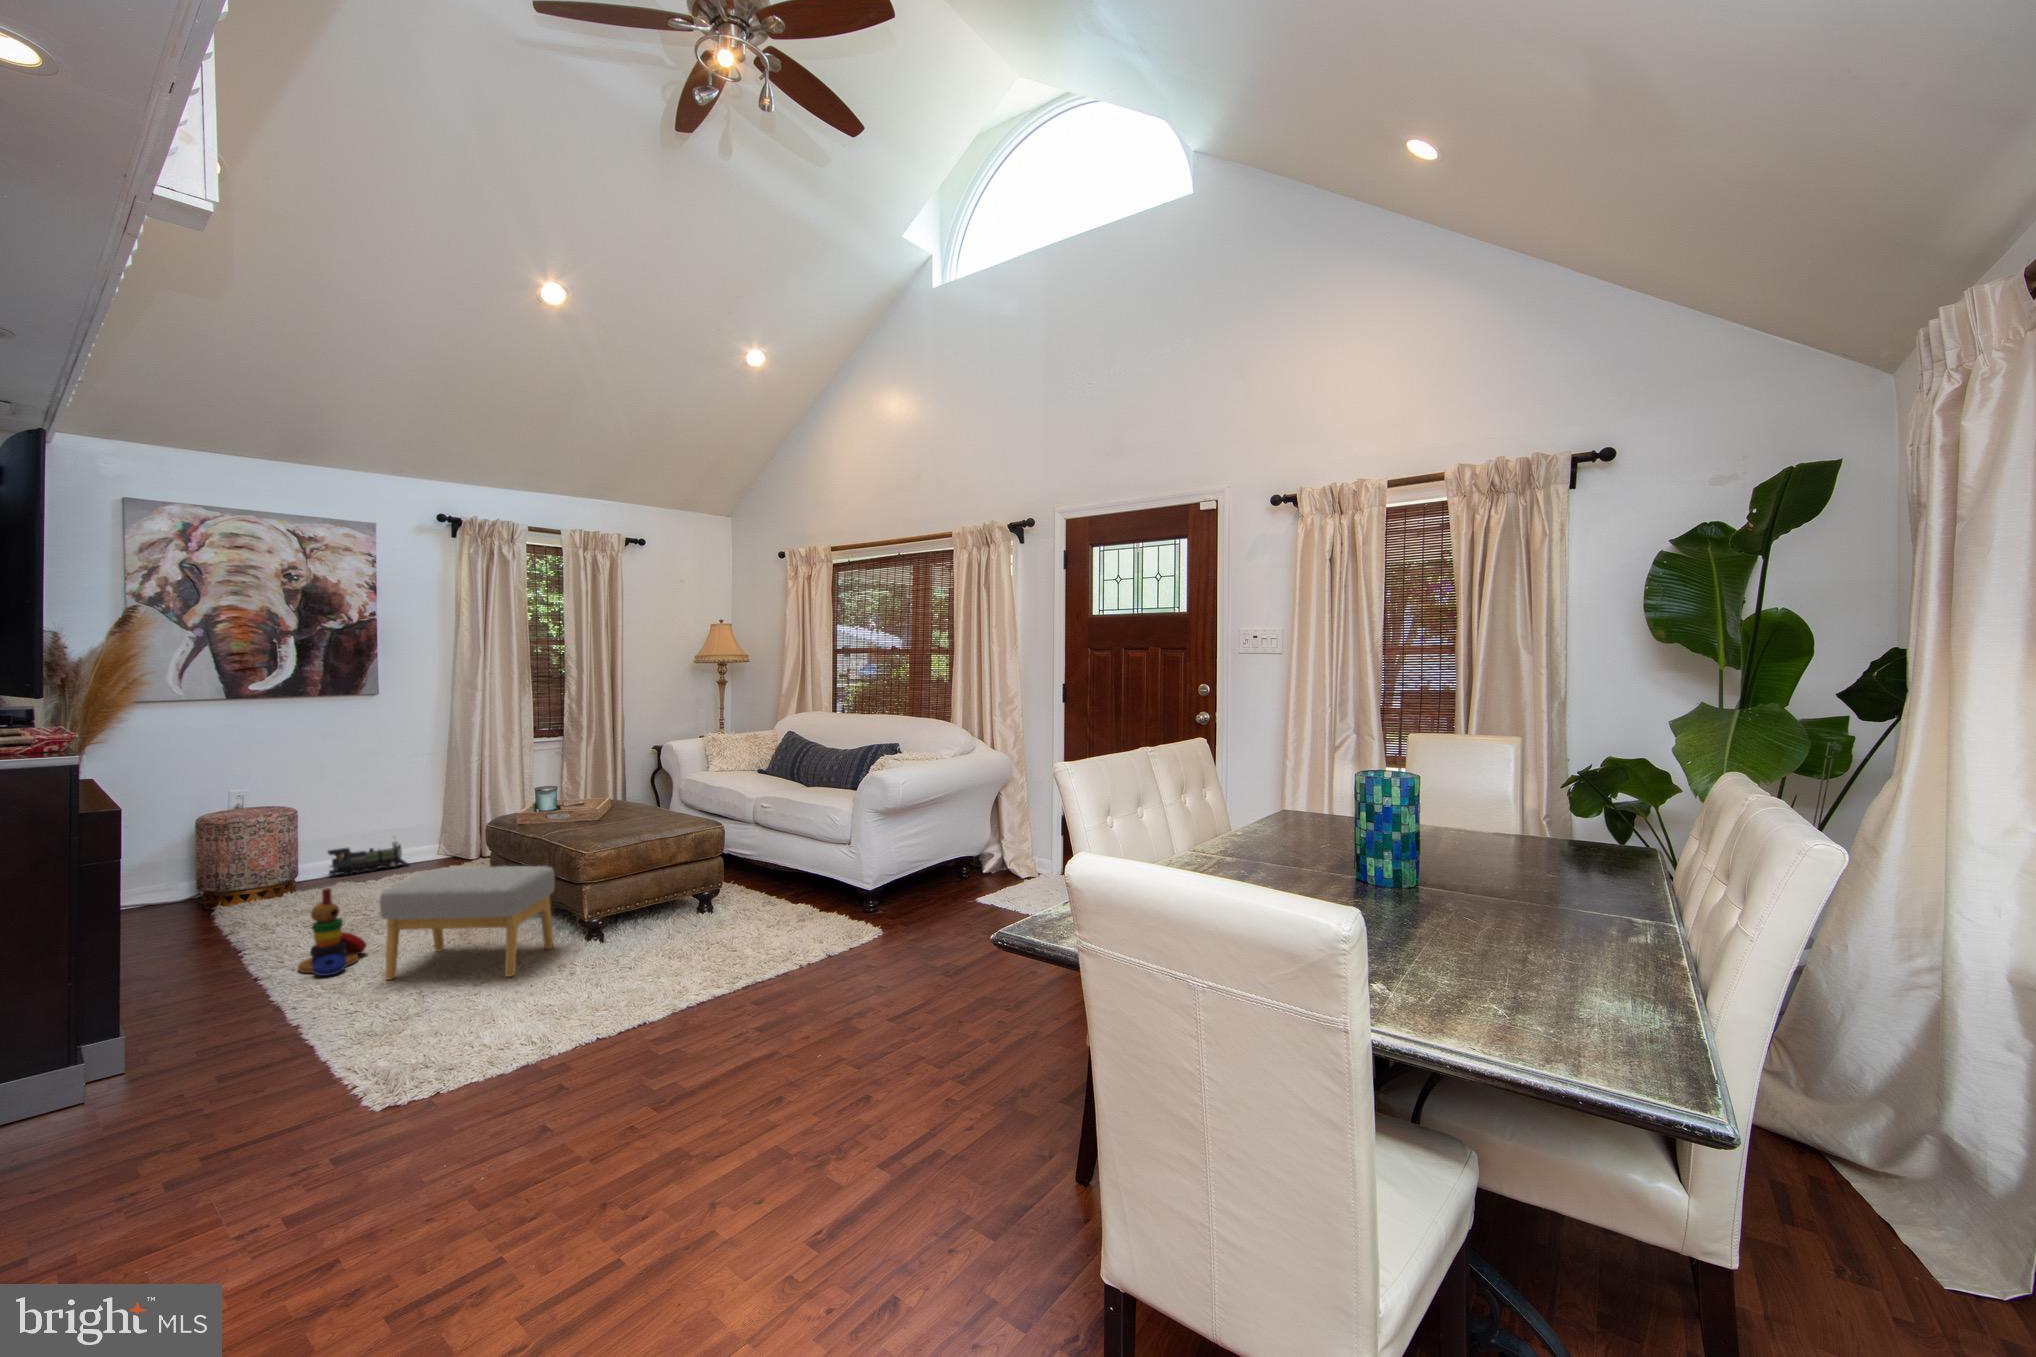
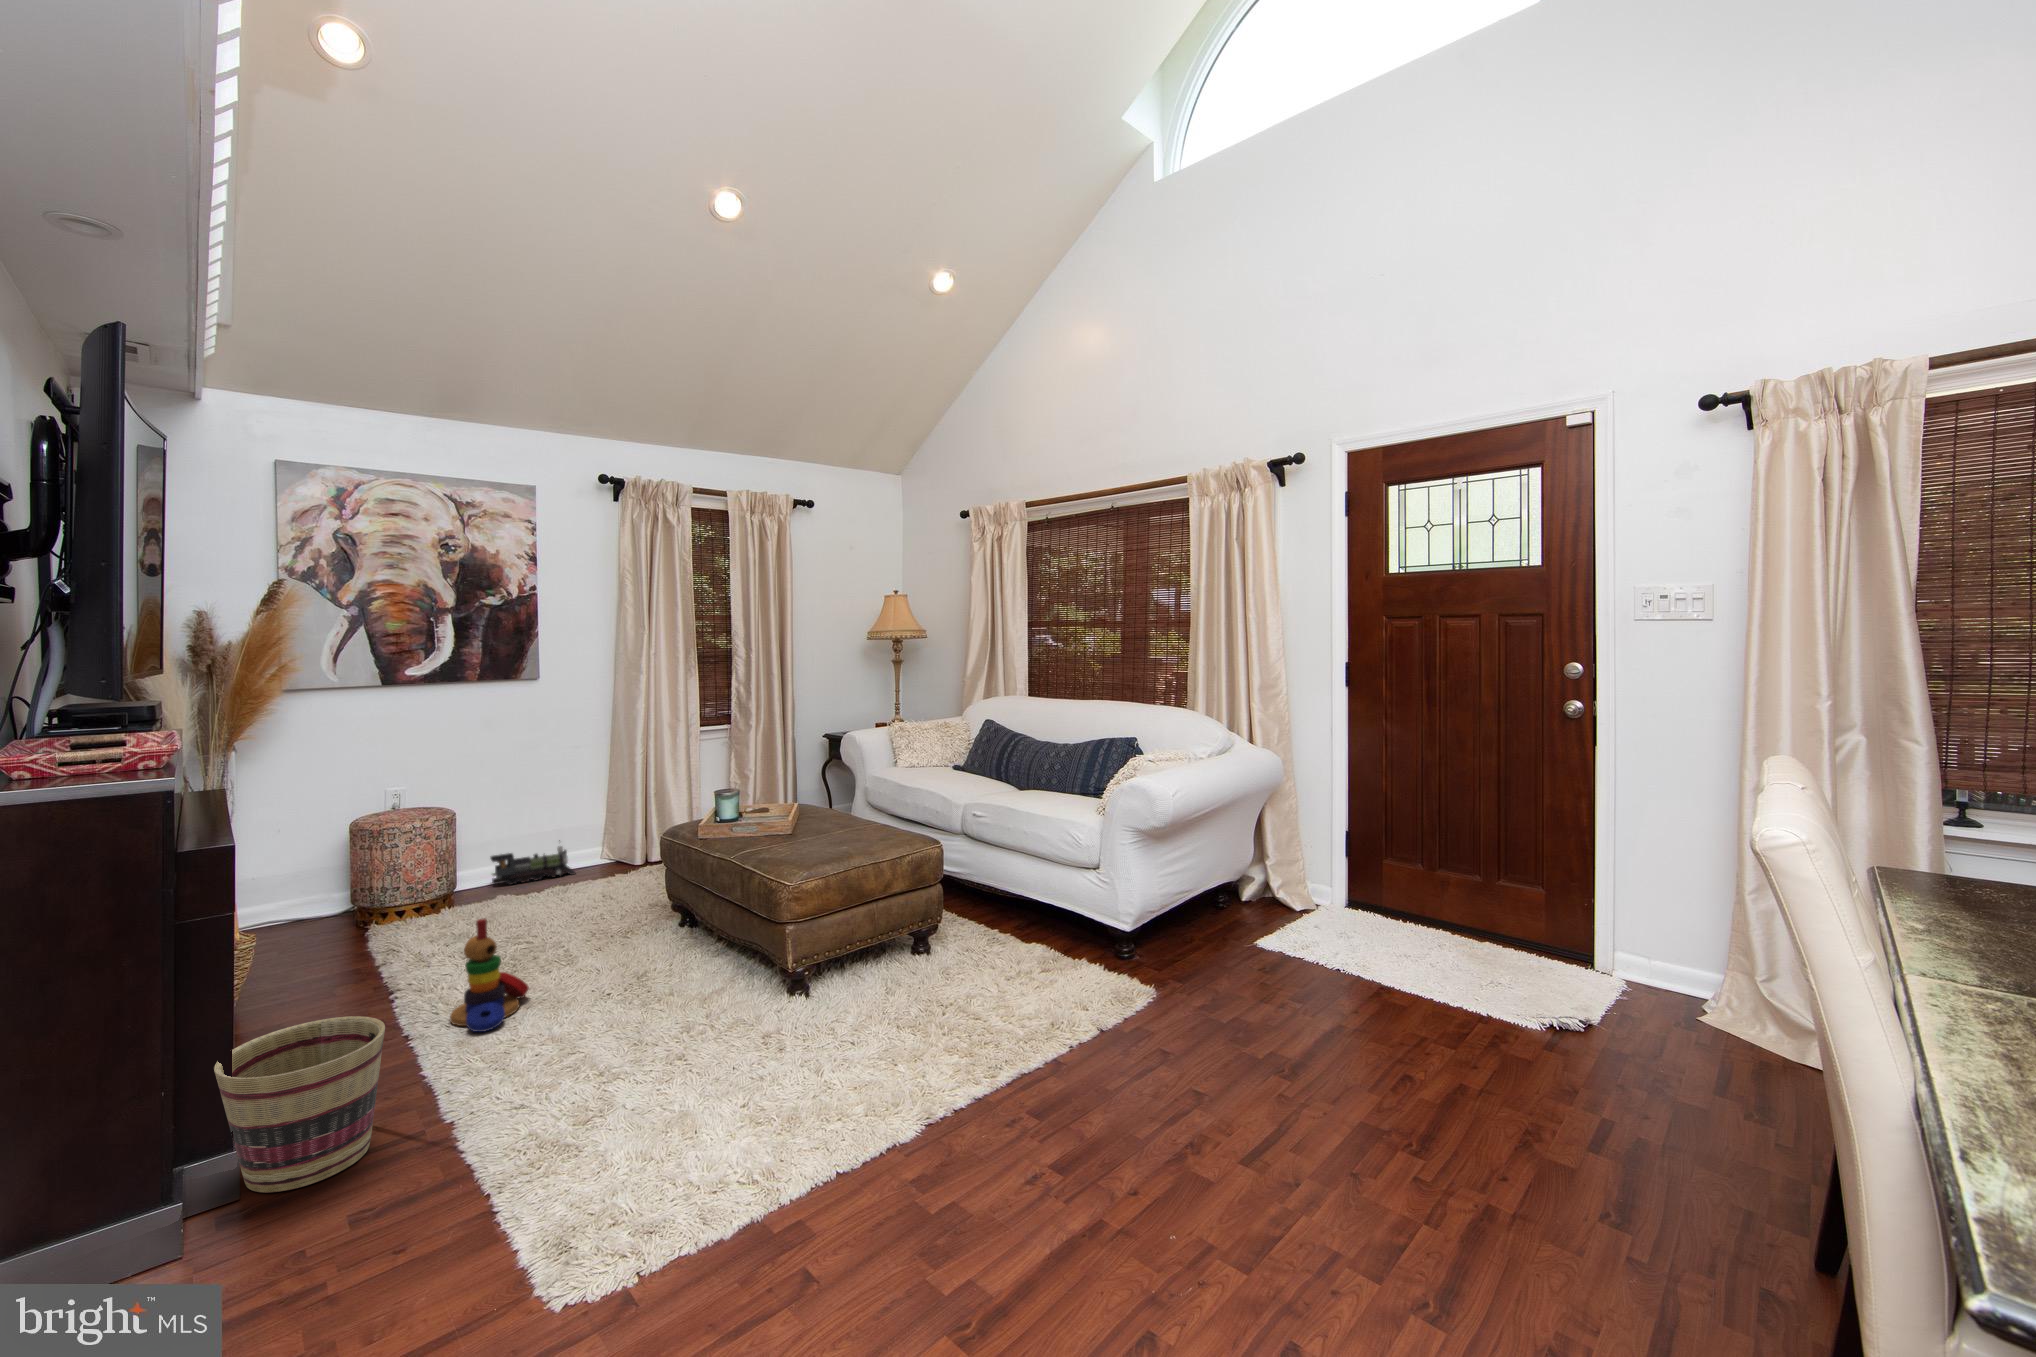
footstool: present [380,866,555,980] -> none [542,894,746,1045]
basket: none [117,952,253,1074] -> present [214,1016,385,1193]

